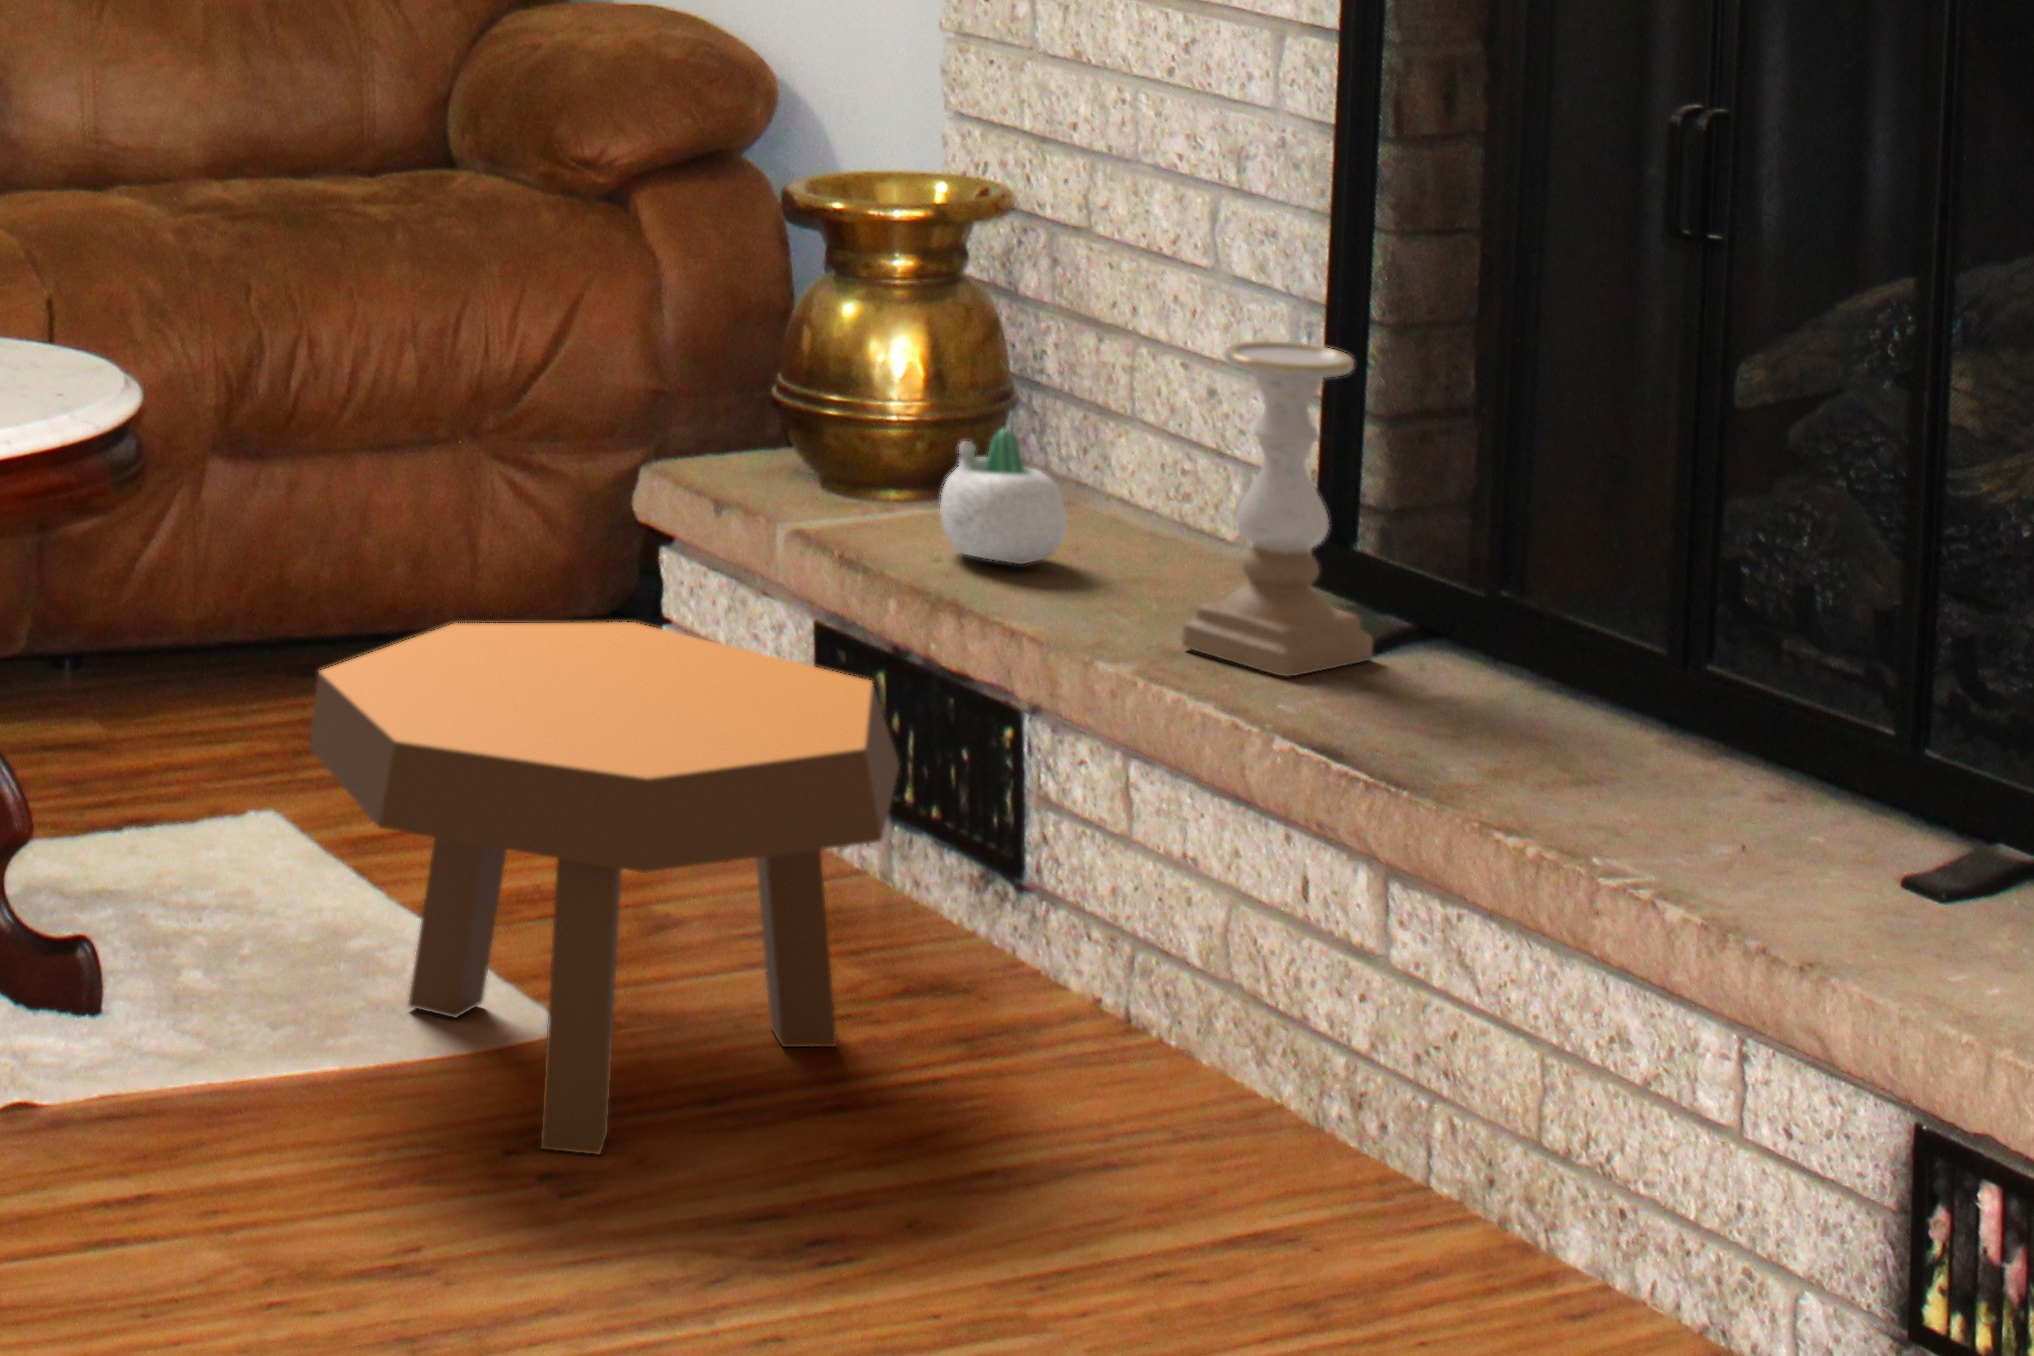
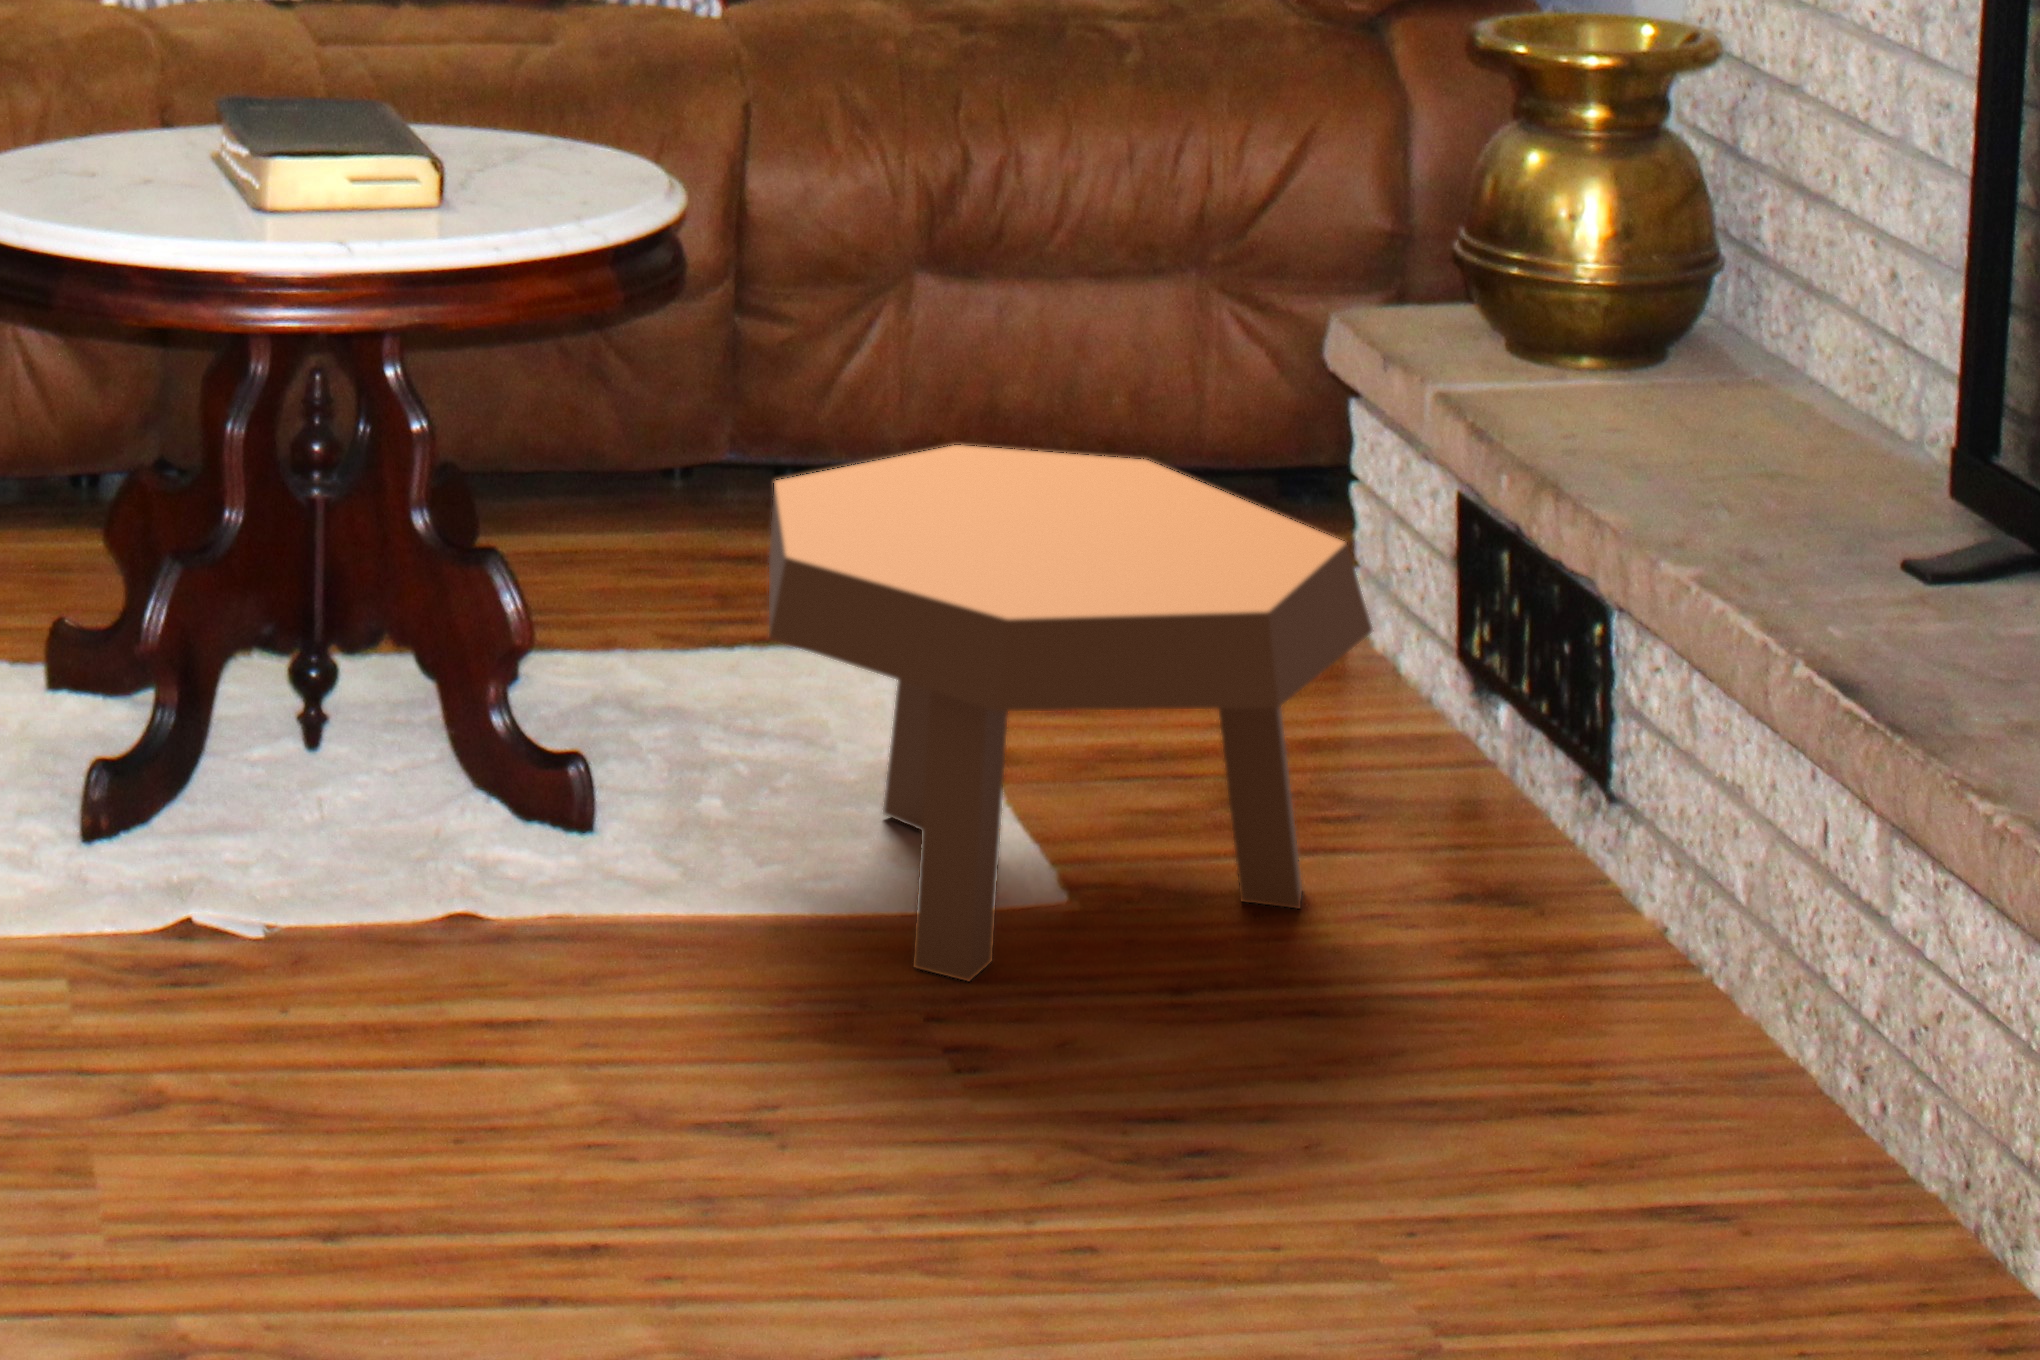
candle holder: present [1182,341,1373,677] -> none [1745,219,1962,581]
succulent planter: present [940,429,1067,564] -> none [1568,289,1701,434]

